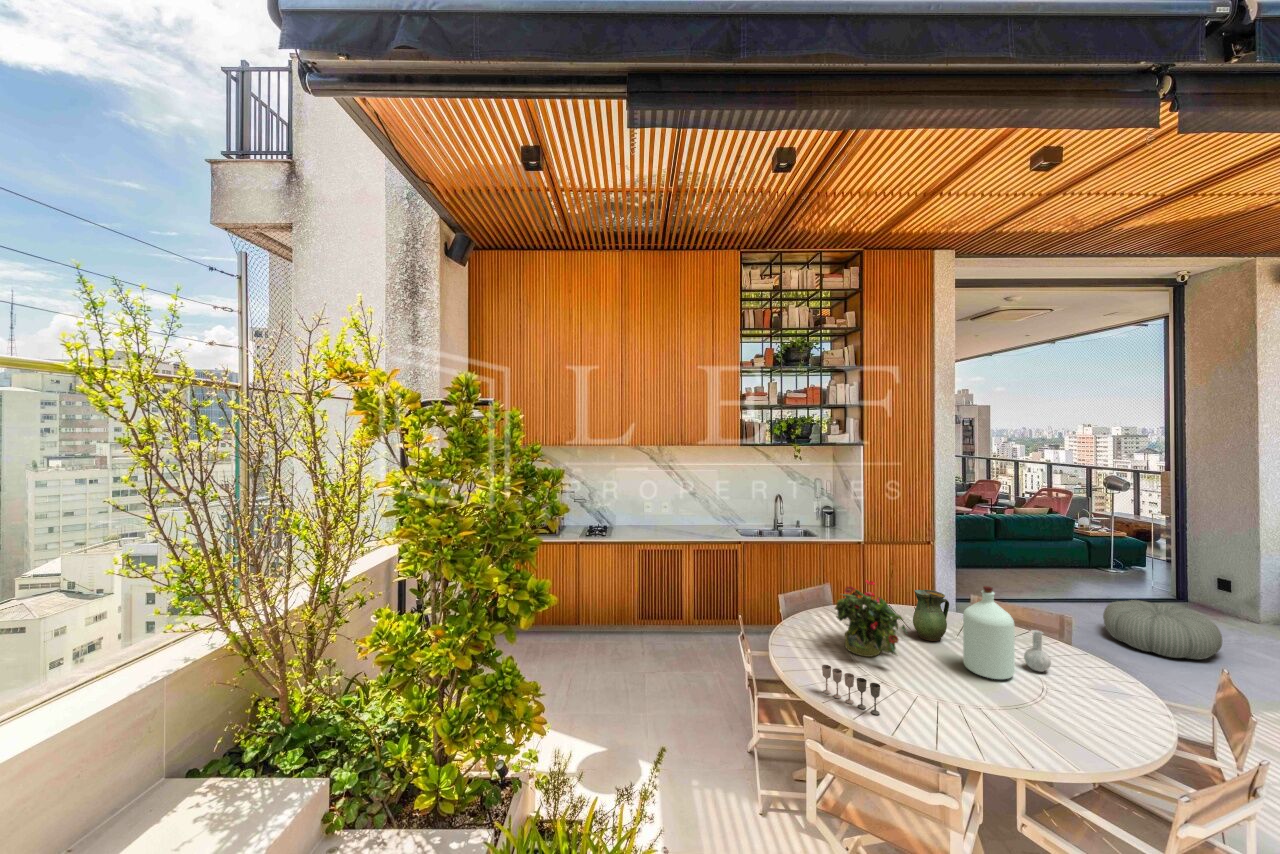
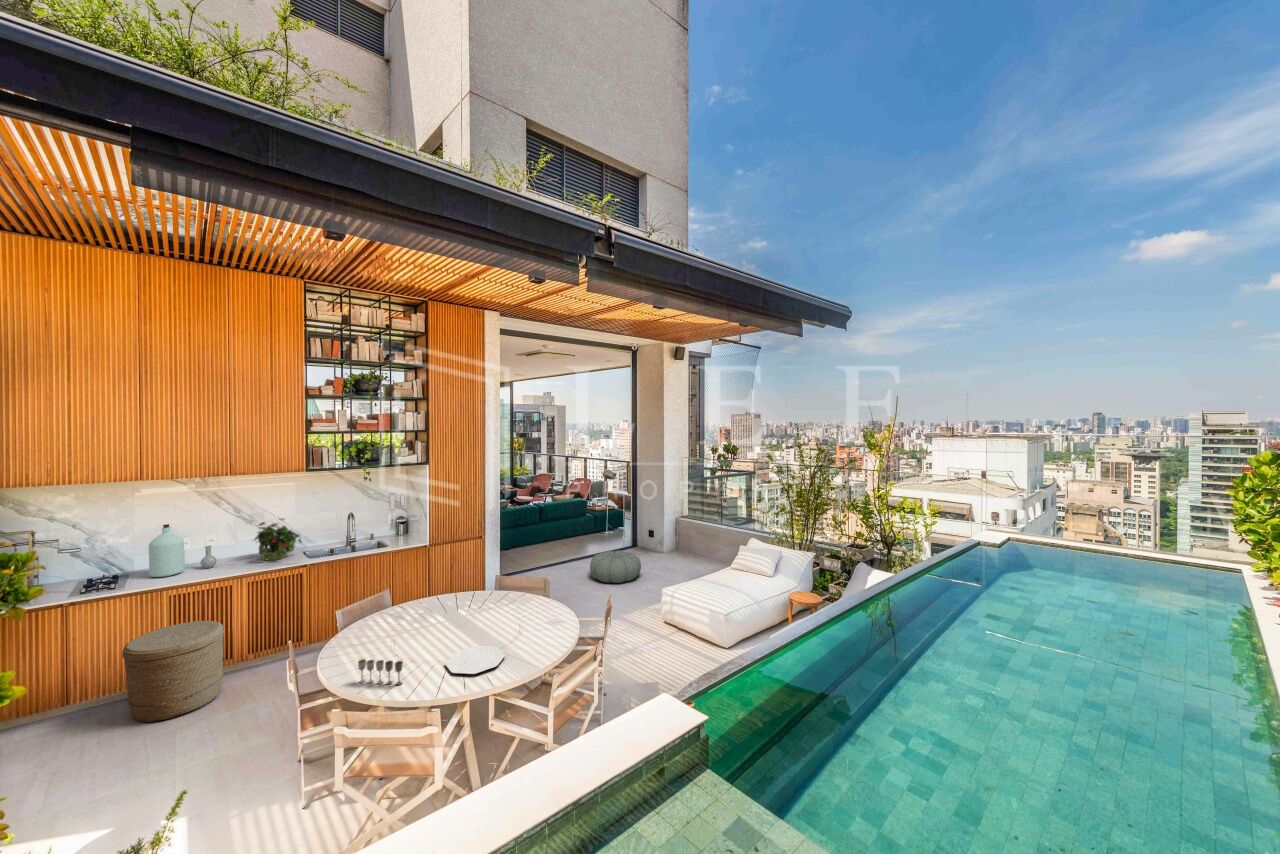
woven basket: none [614,575,679,659] -> present [123,621,224,723]
potted plant: present [835,580,907,657] -> present [254,518,302,561]
bottle: present [963,586,1051,679] -> present [149,524,217,577]
pitcher: present [913,590,949,641] -> none [448,577,474,615]
plate: none [934,695,1035,743] -> present [445,646,505,674]

